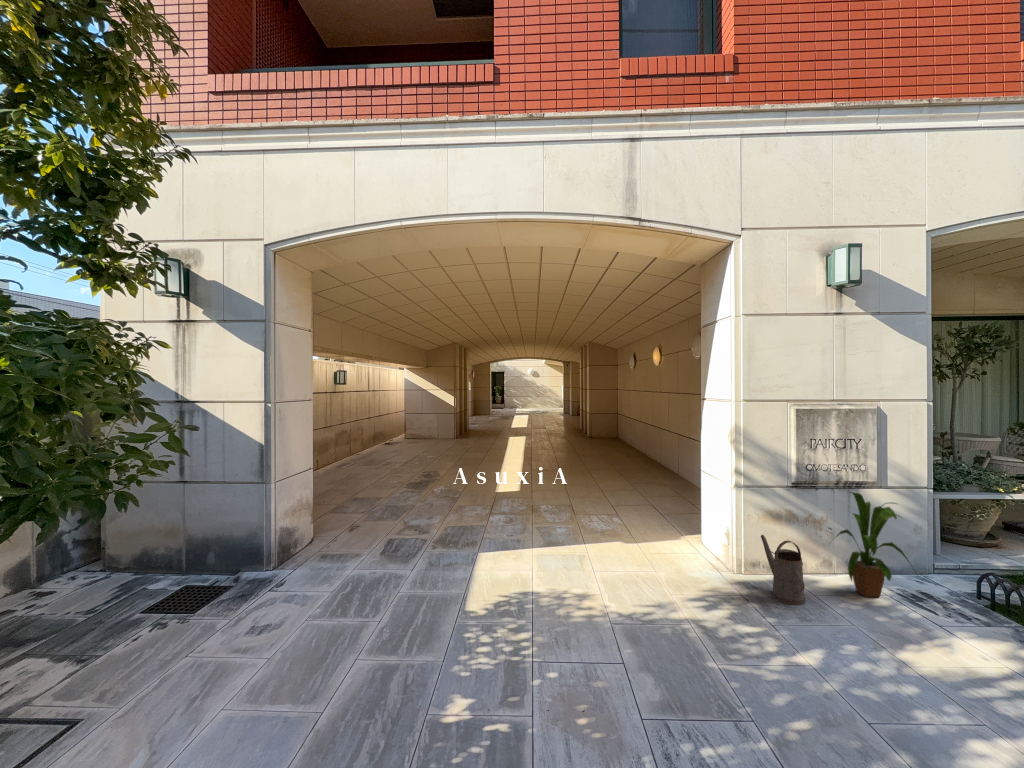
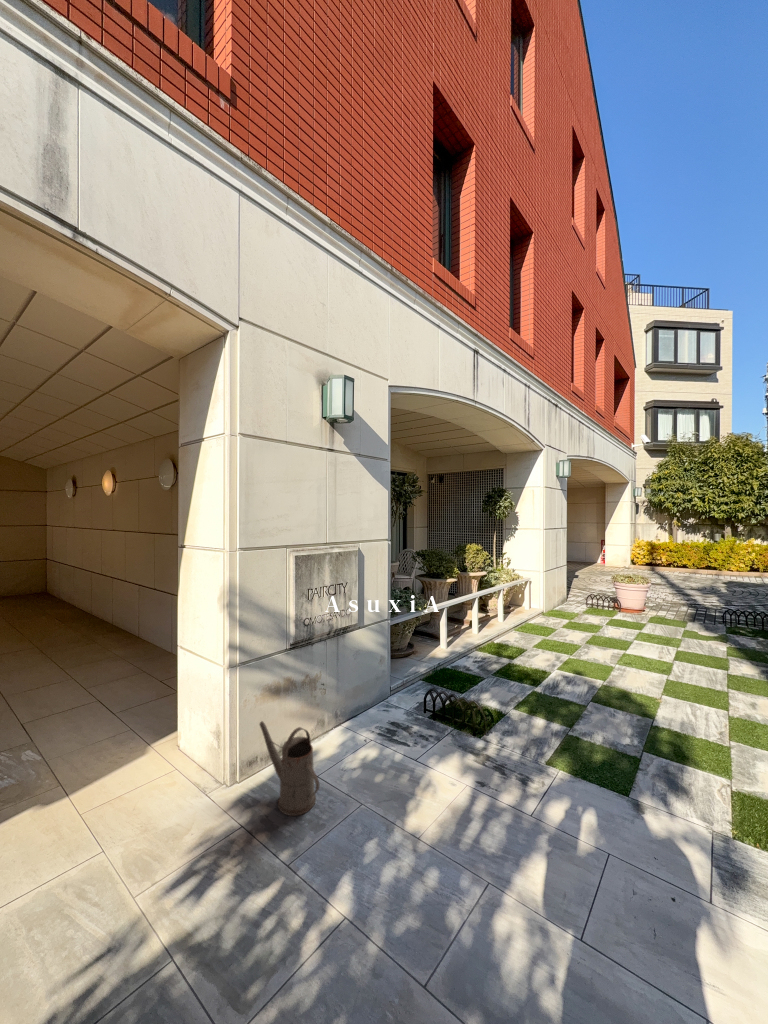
house plant: present [837,492,913,597] -> none [326,645,401,753]

